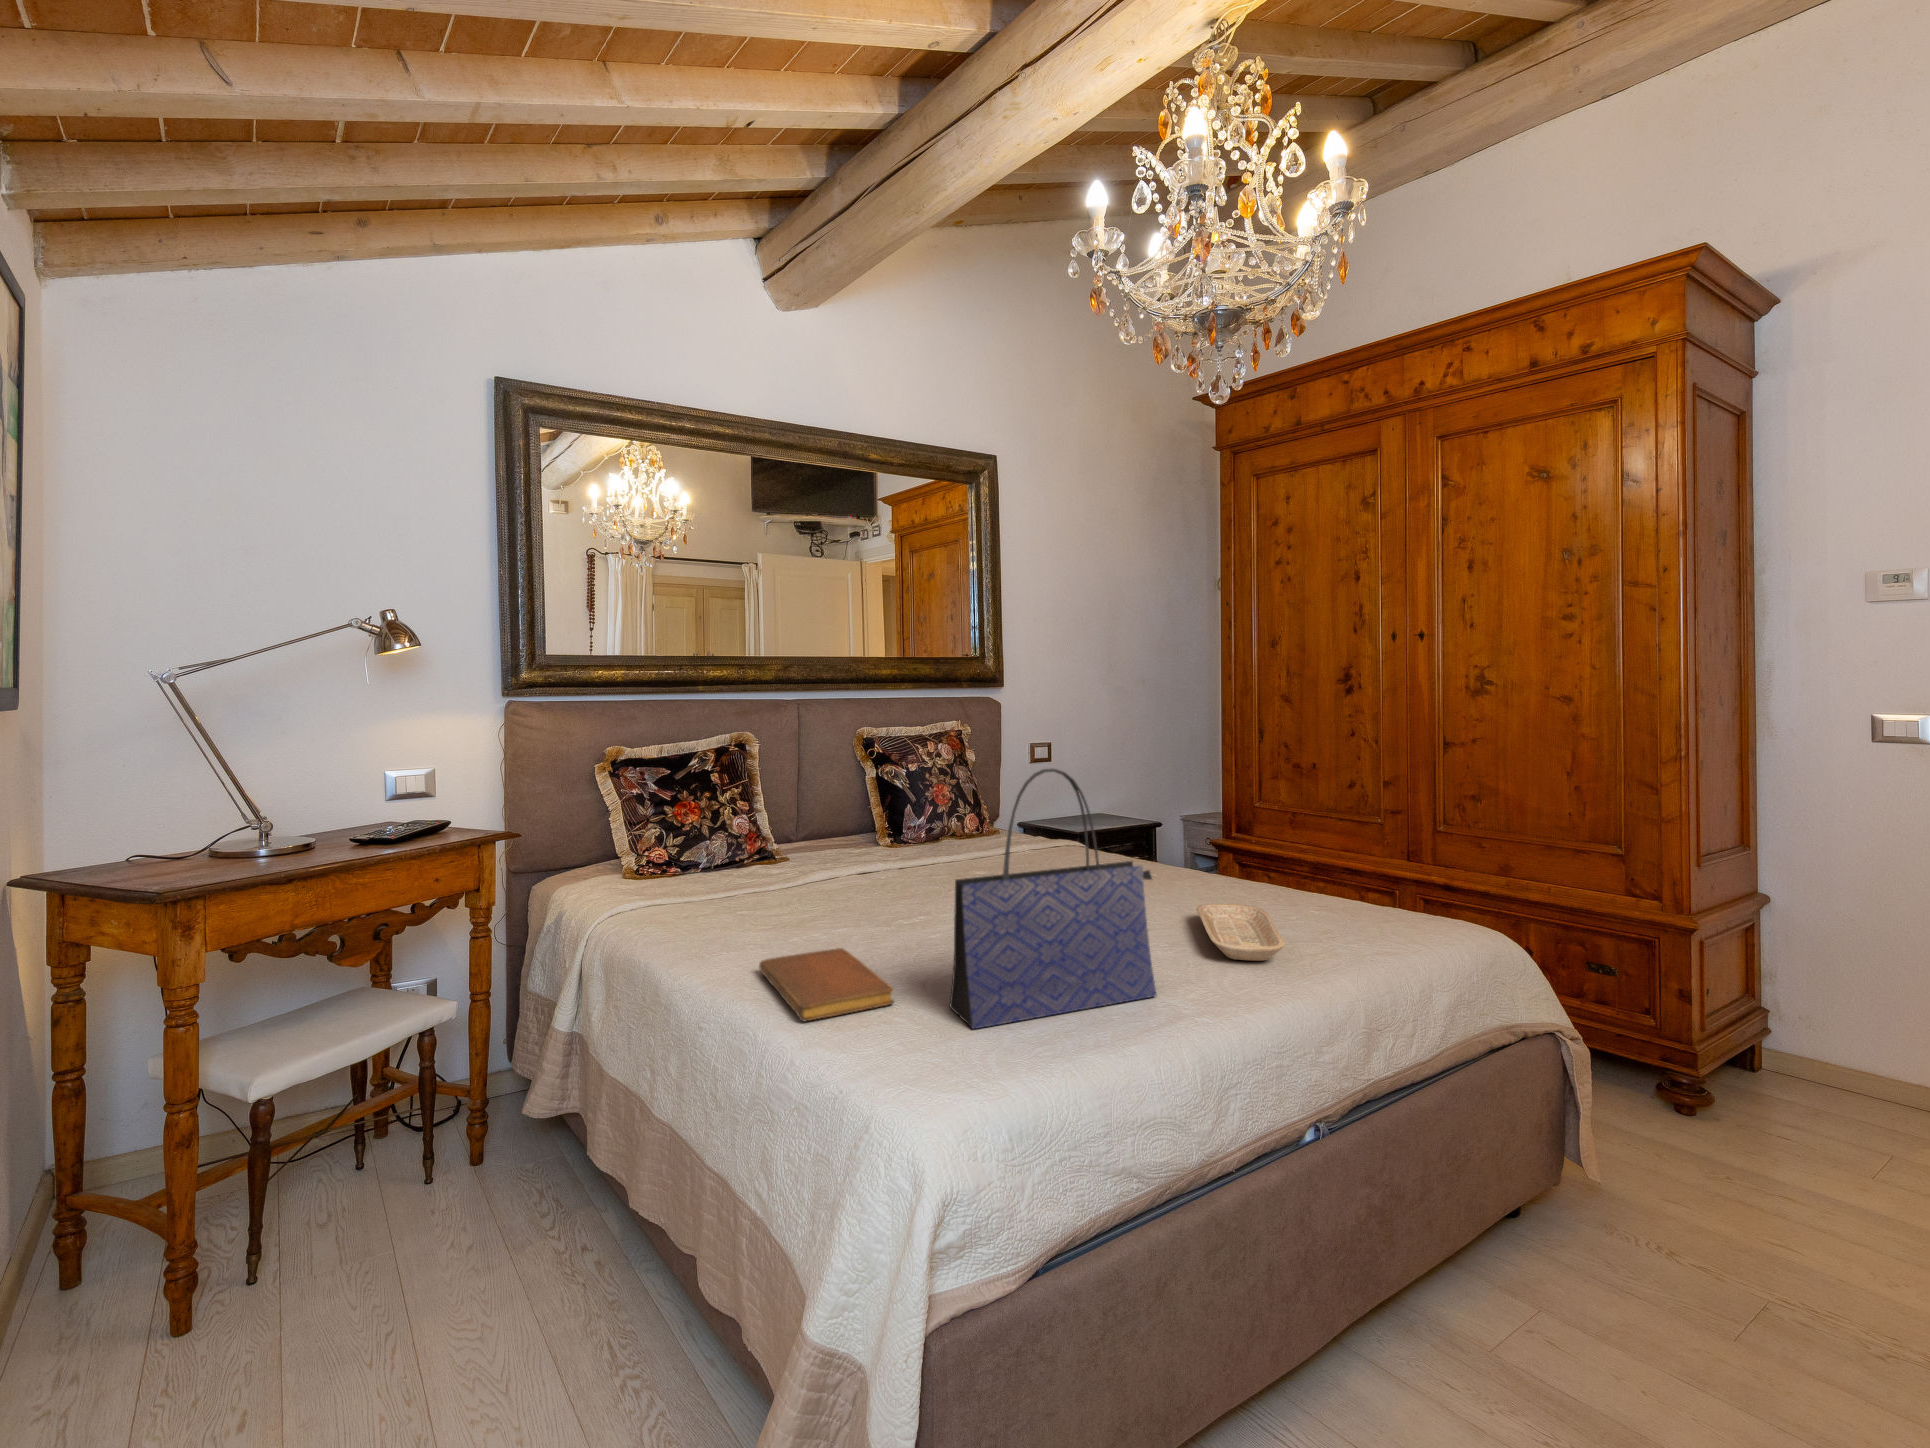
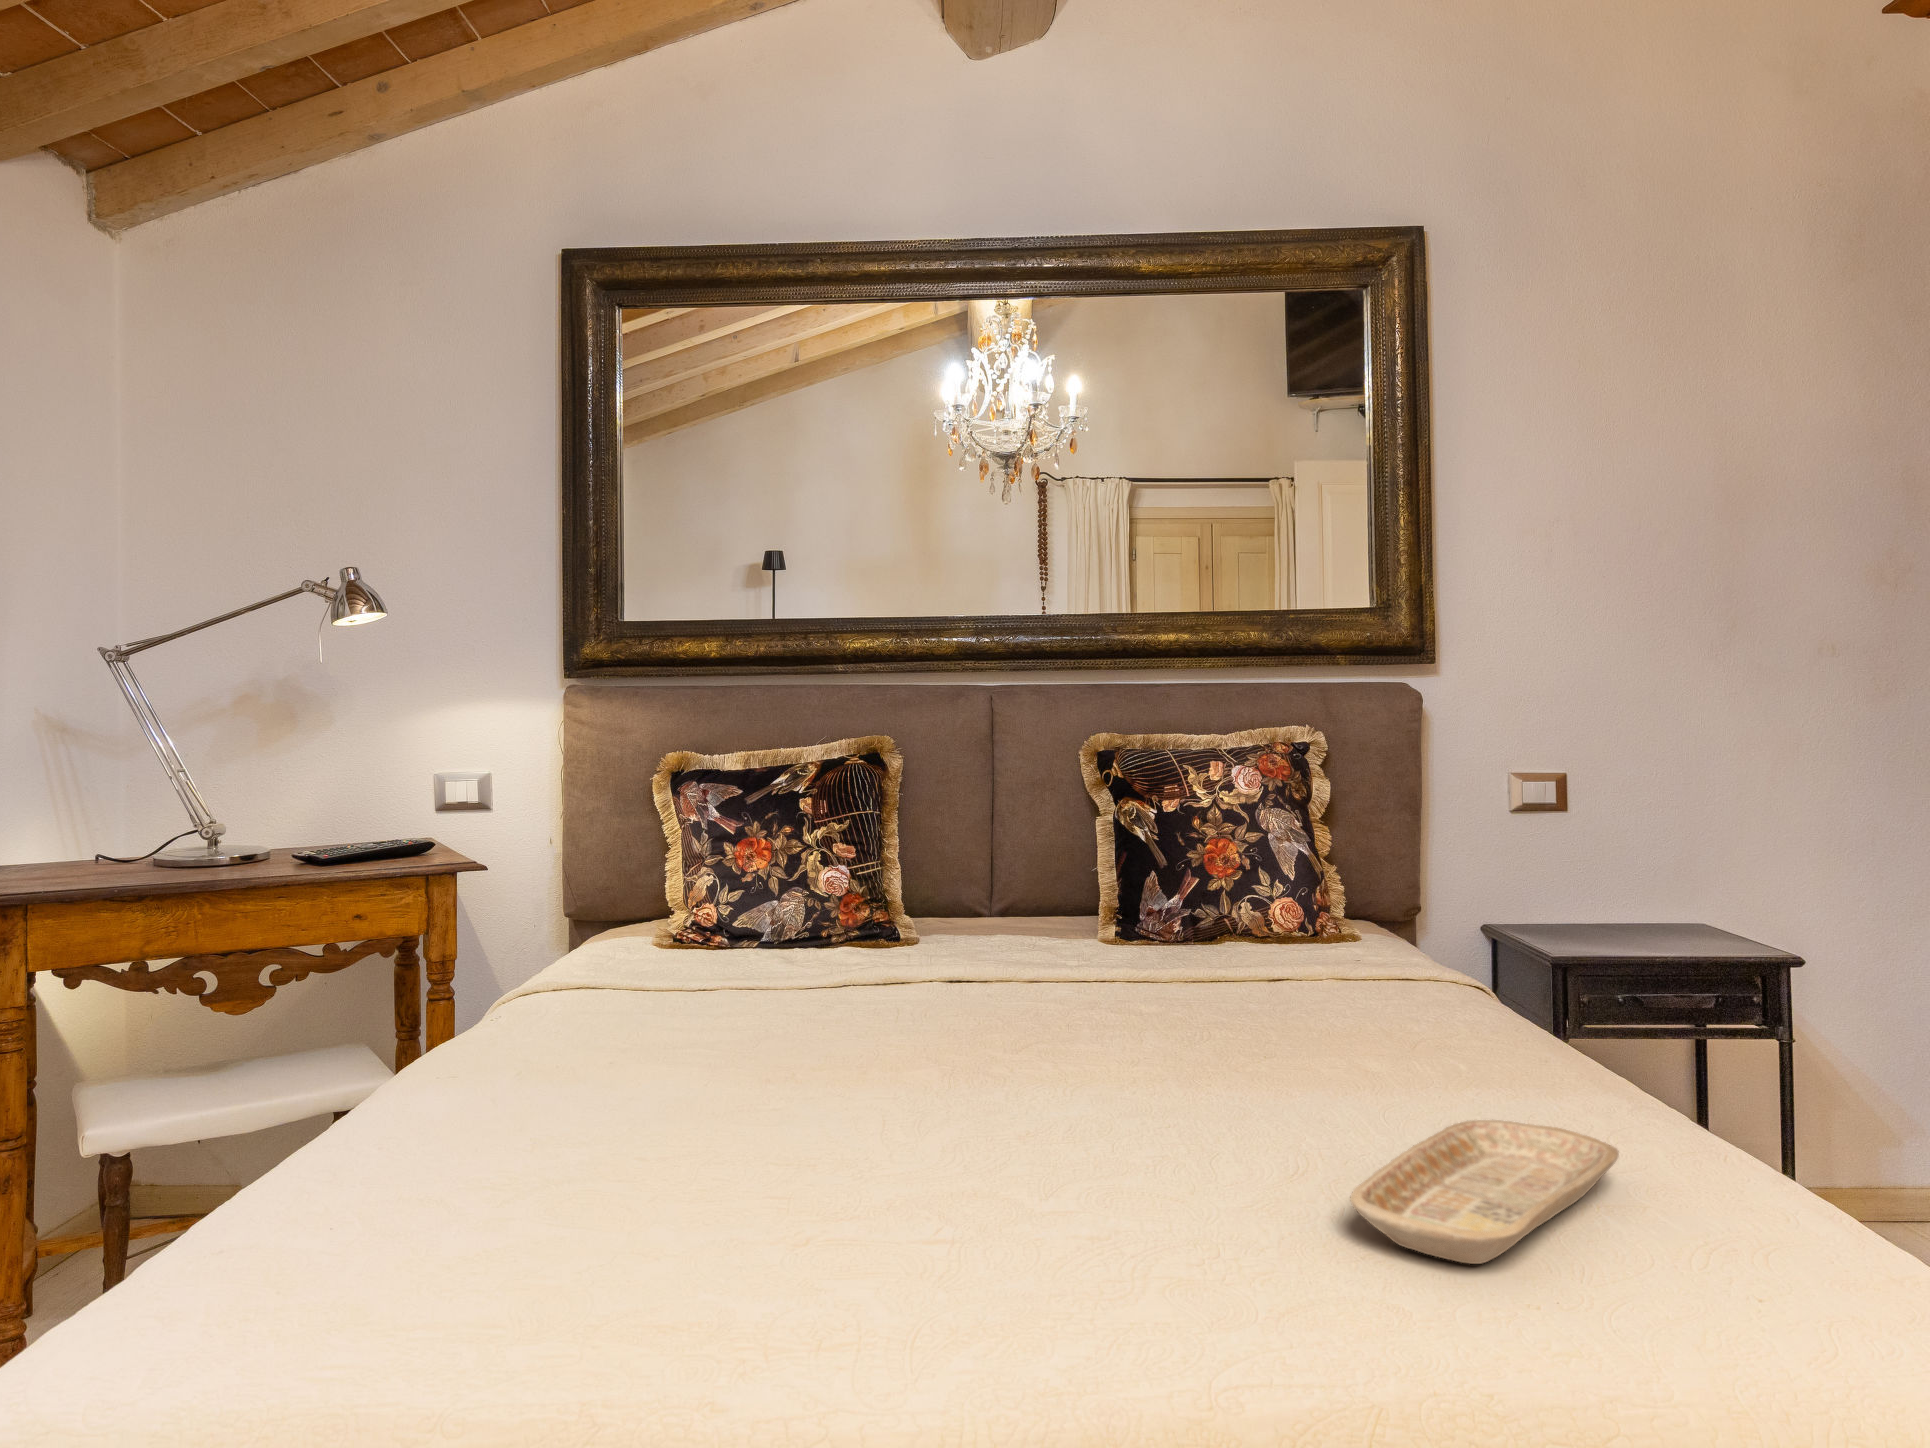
tote bag: present [950,769,1156,1029] -> none [661,767,1120,1276]
notebook: present [759,948,894,1021] -> none [463,1075,696,1179]

